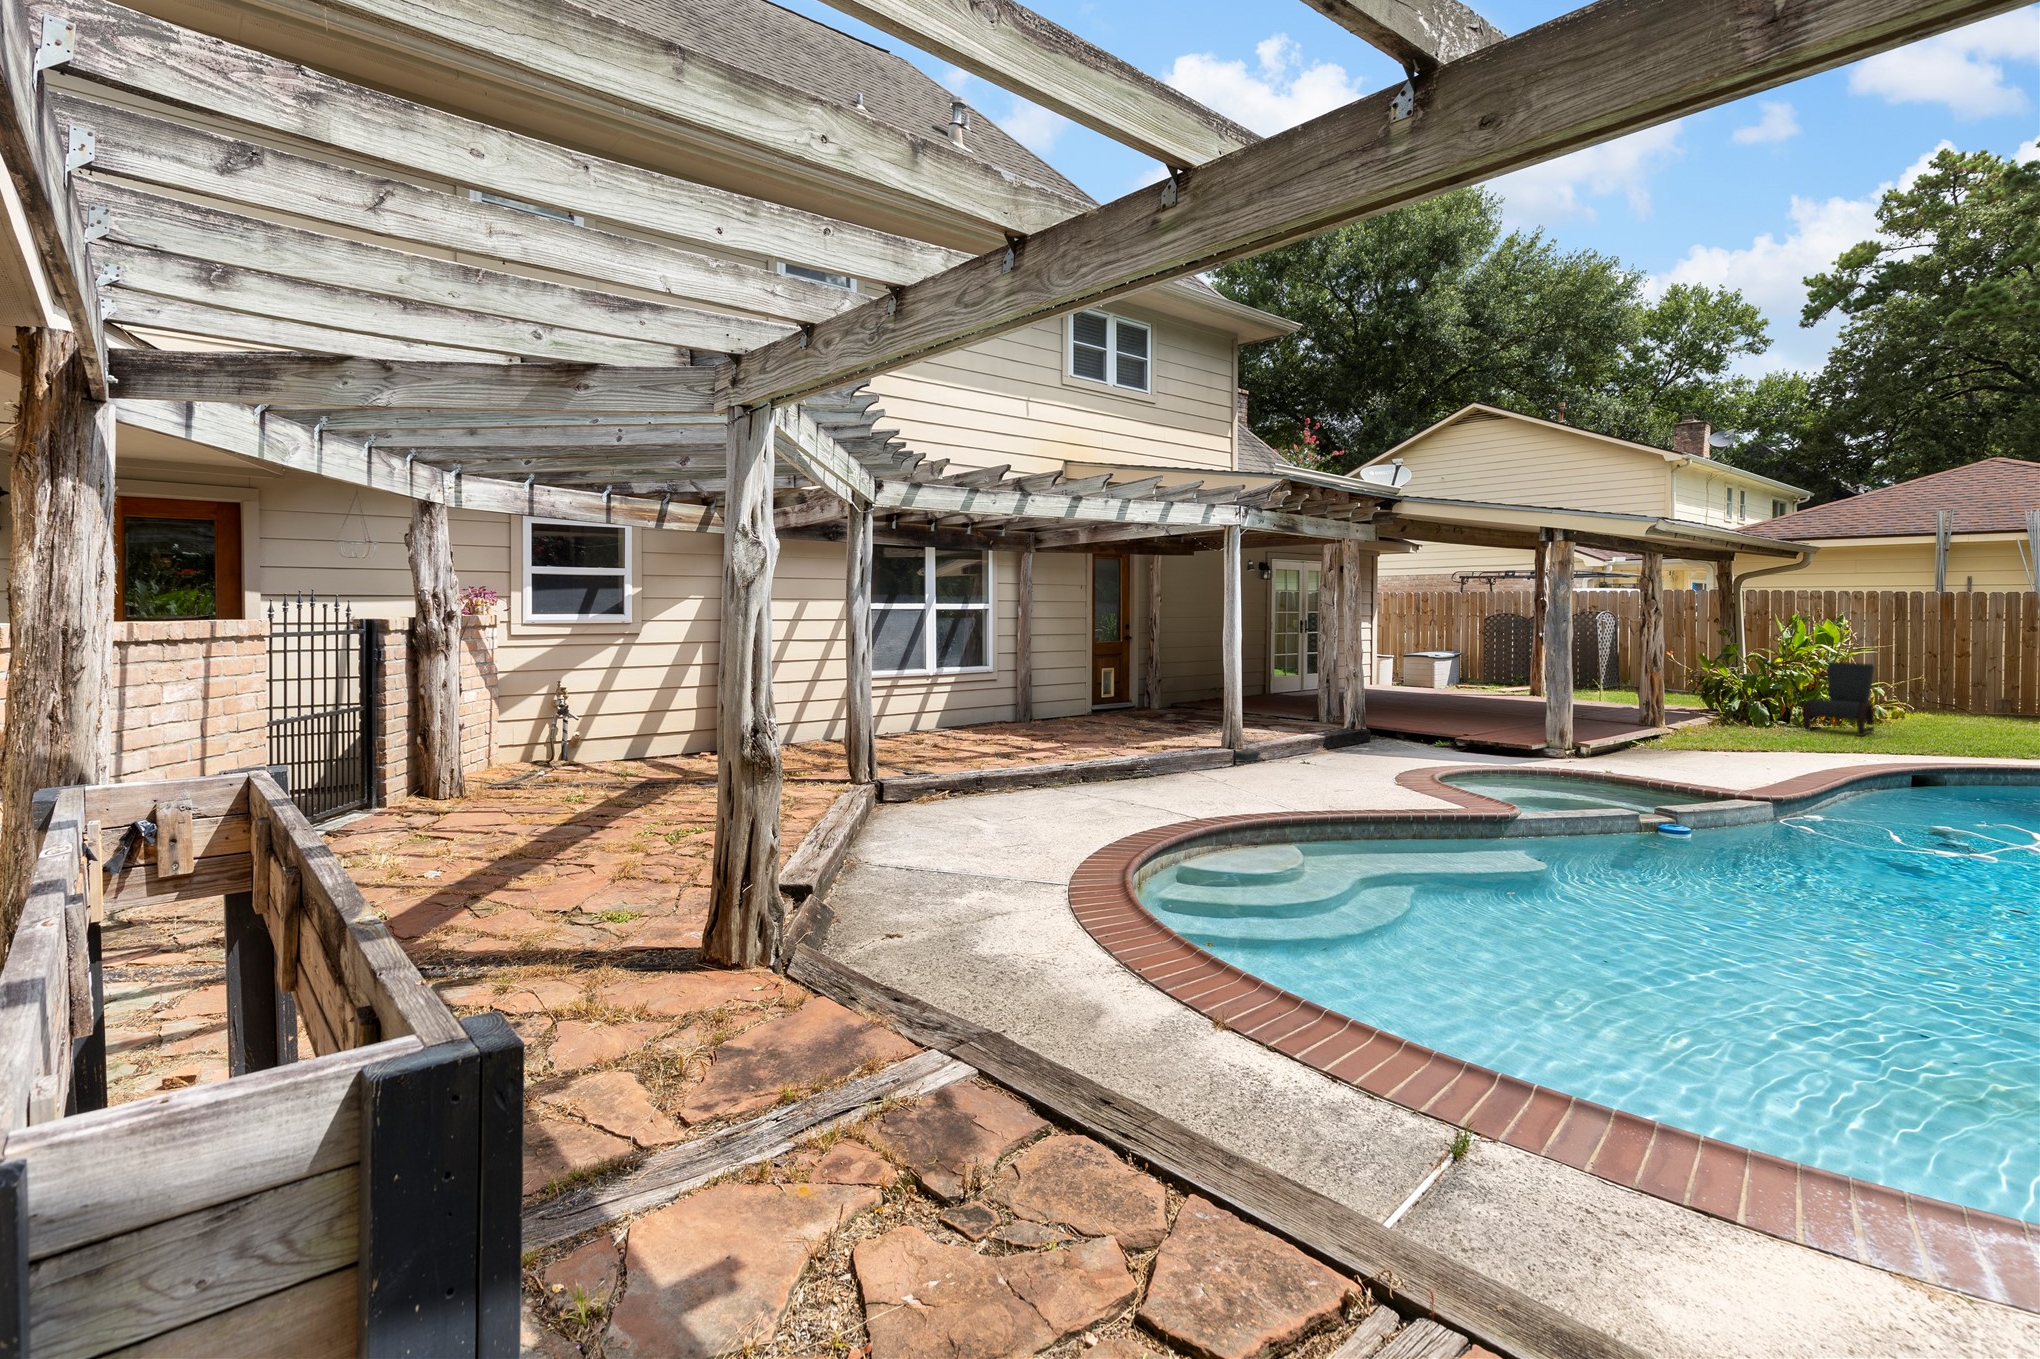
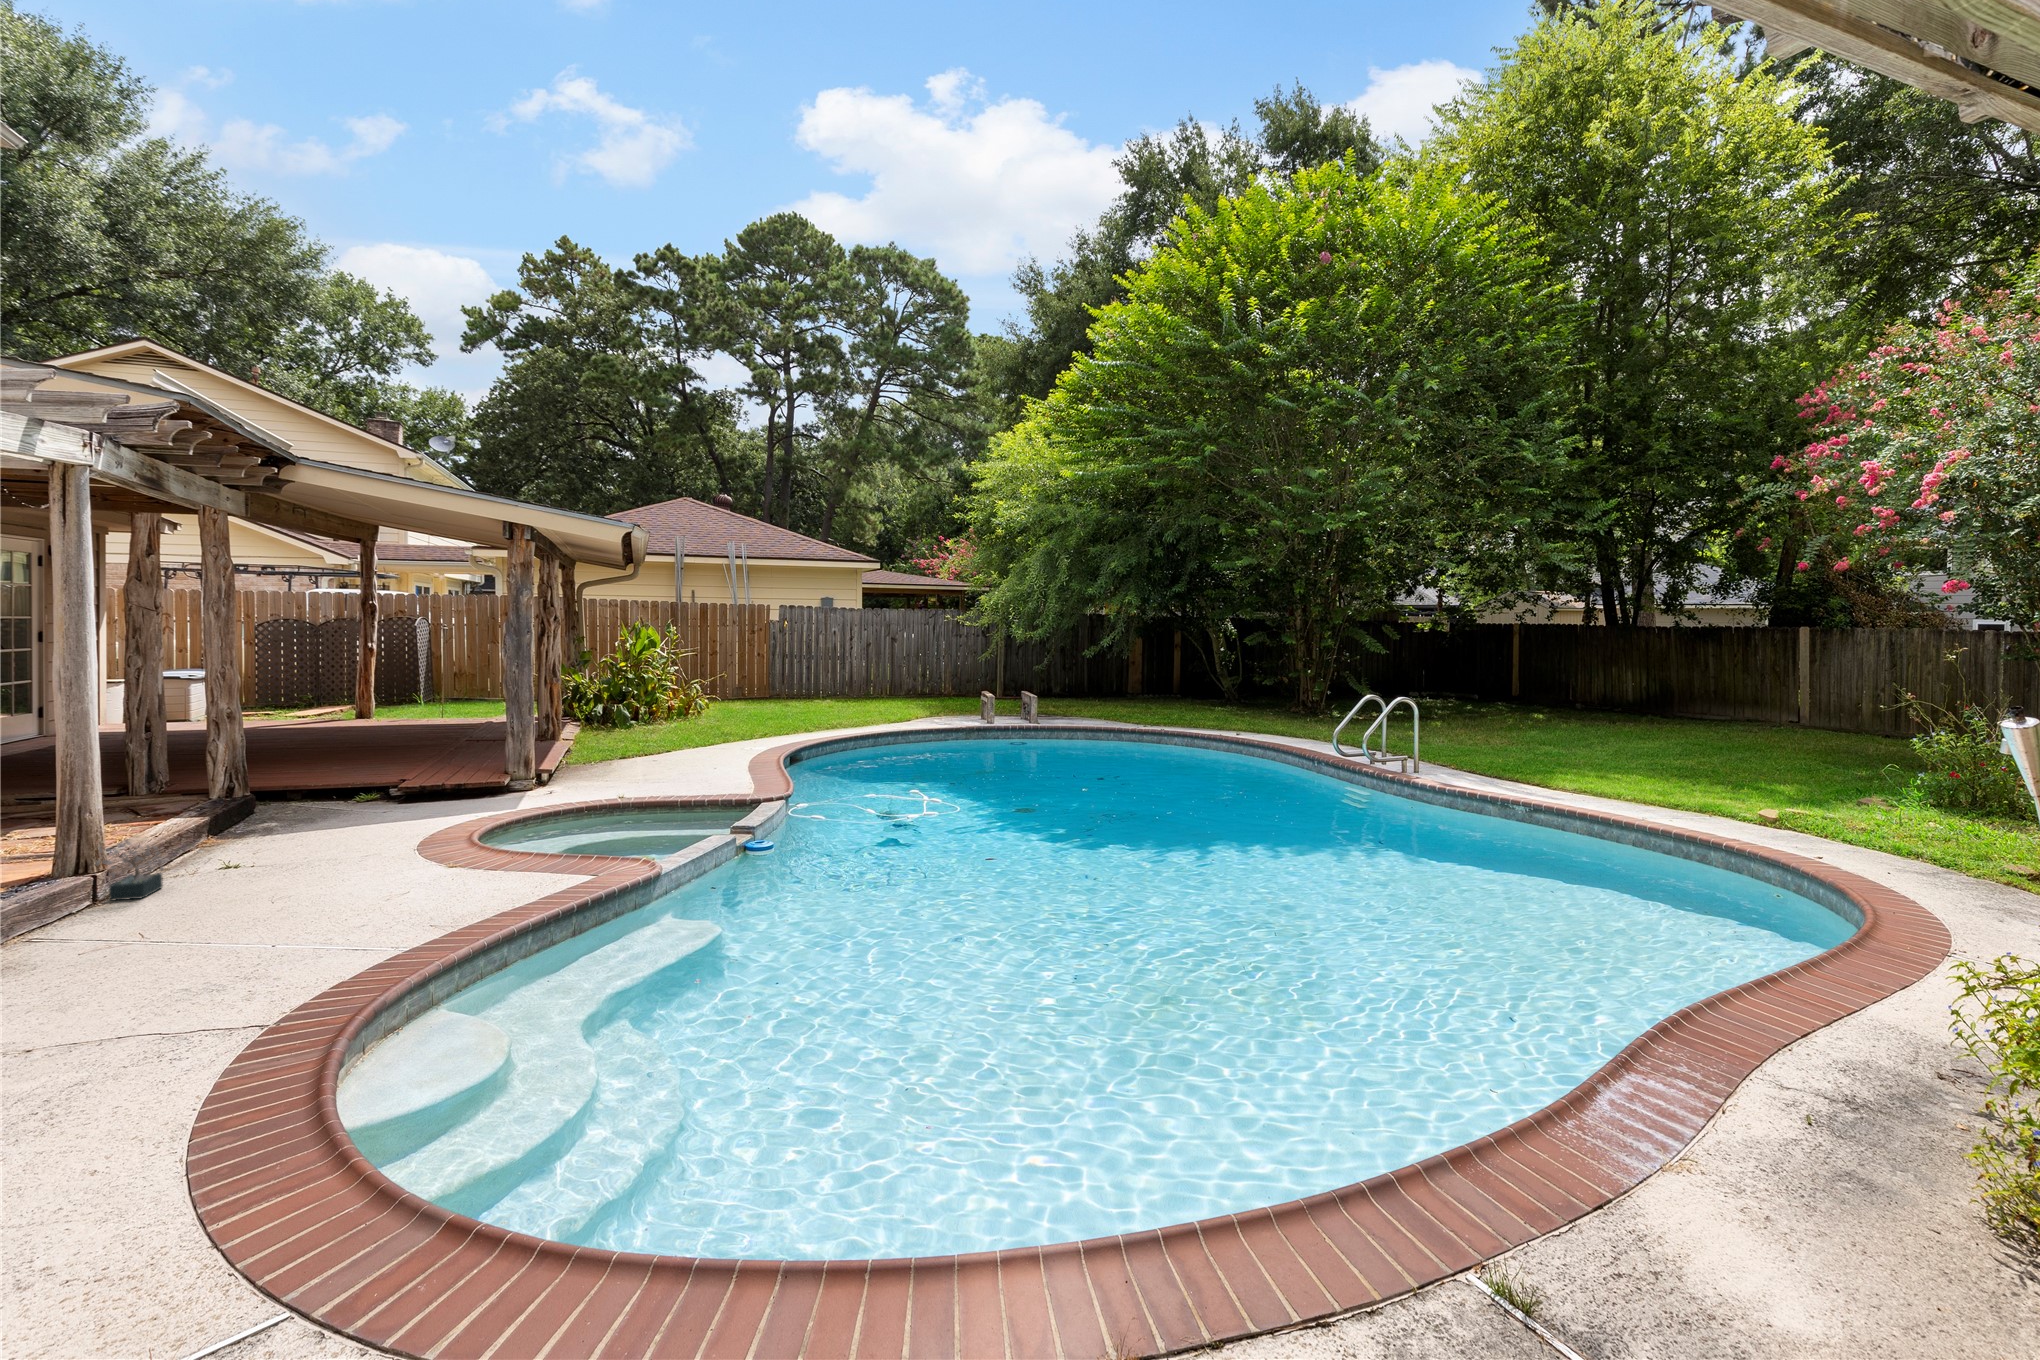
lounge chair: present [1803,662,1874,736] -> none [656,658,702,723]

